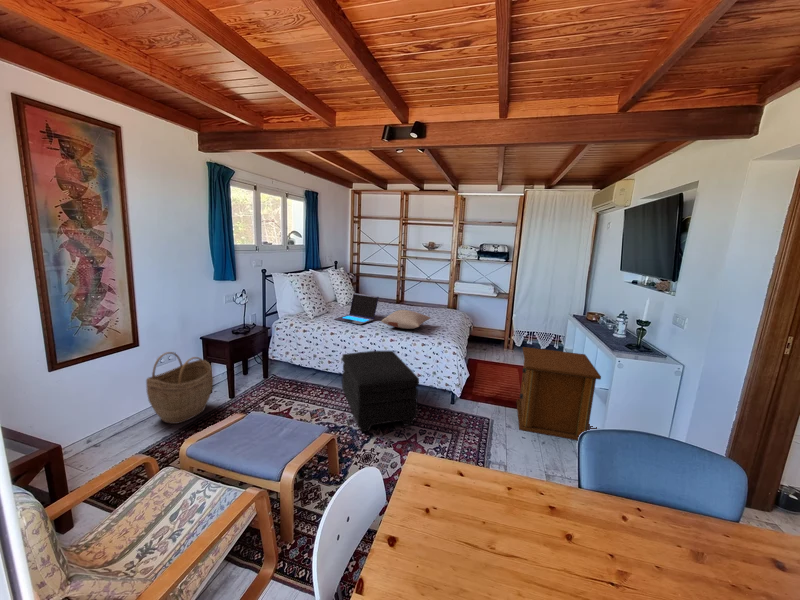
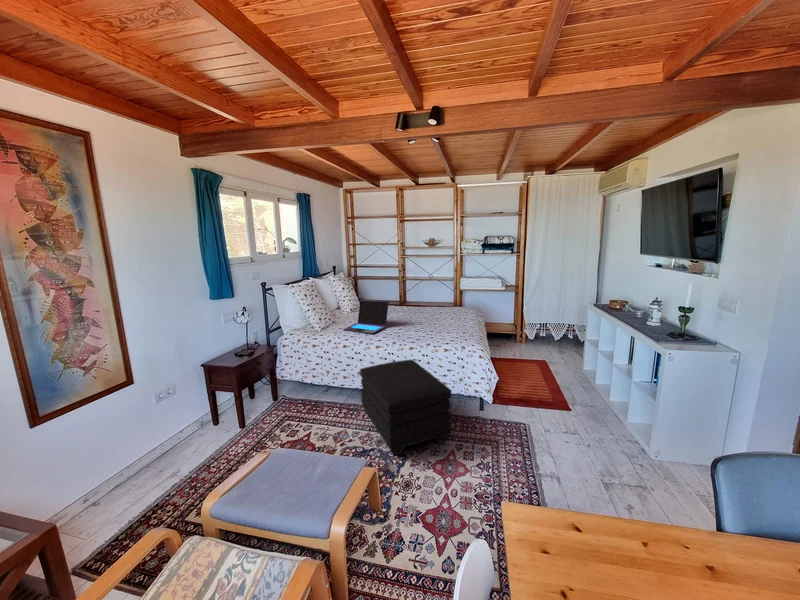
pillow: present [382,310,430,329] -> none [397,314,447,334]
side table: present [517,347,601,441] -> none [549,344,648,443]
woven basket: present [146,352,213,424] -> none [145,385,220,467]

